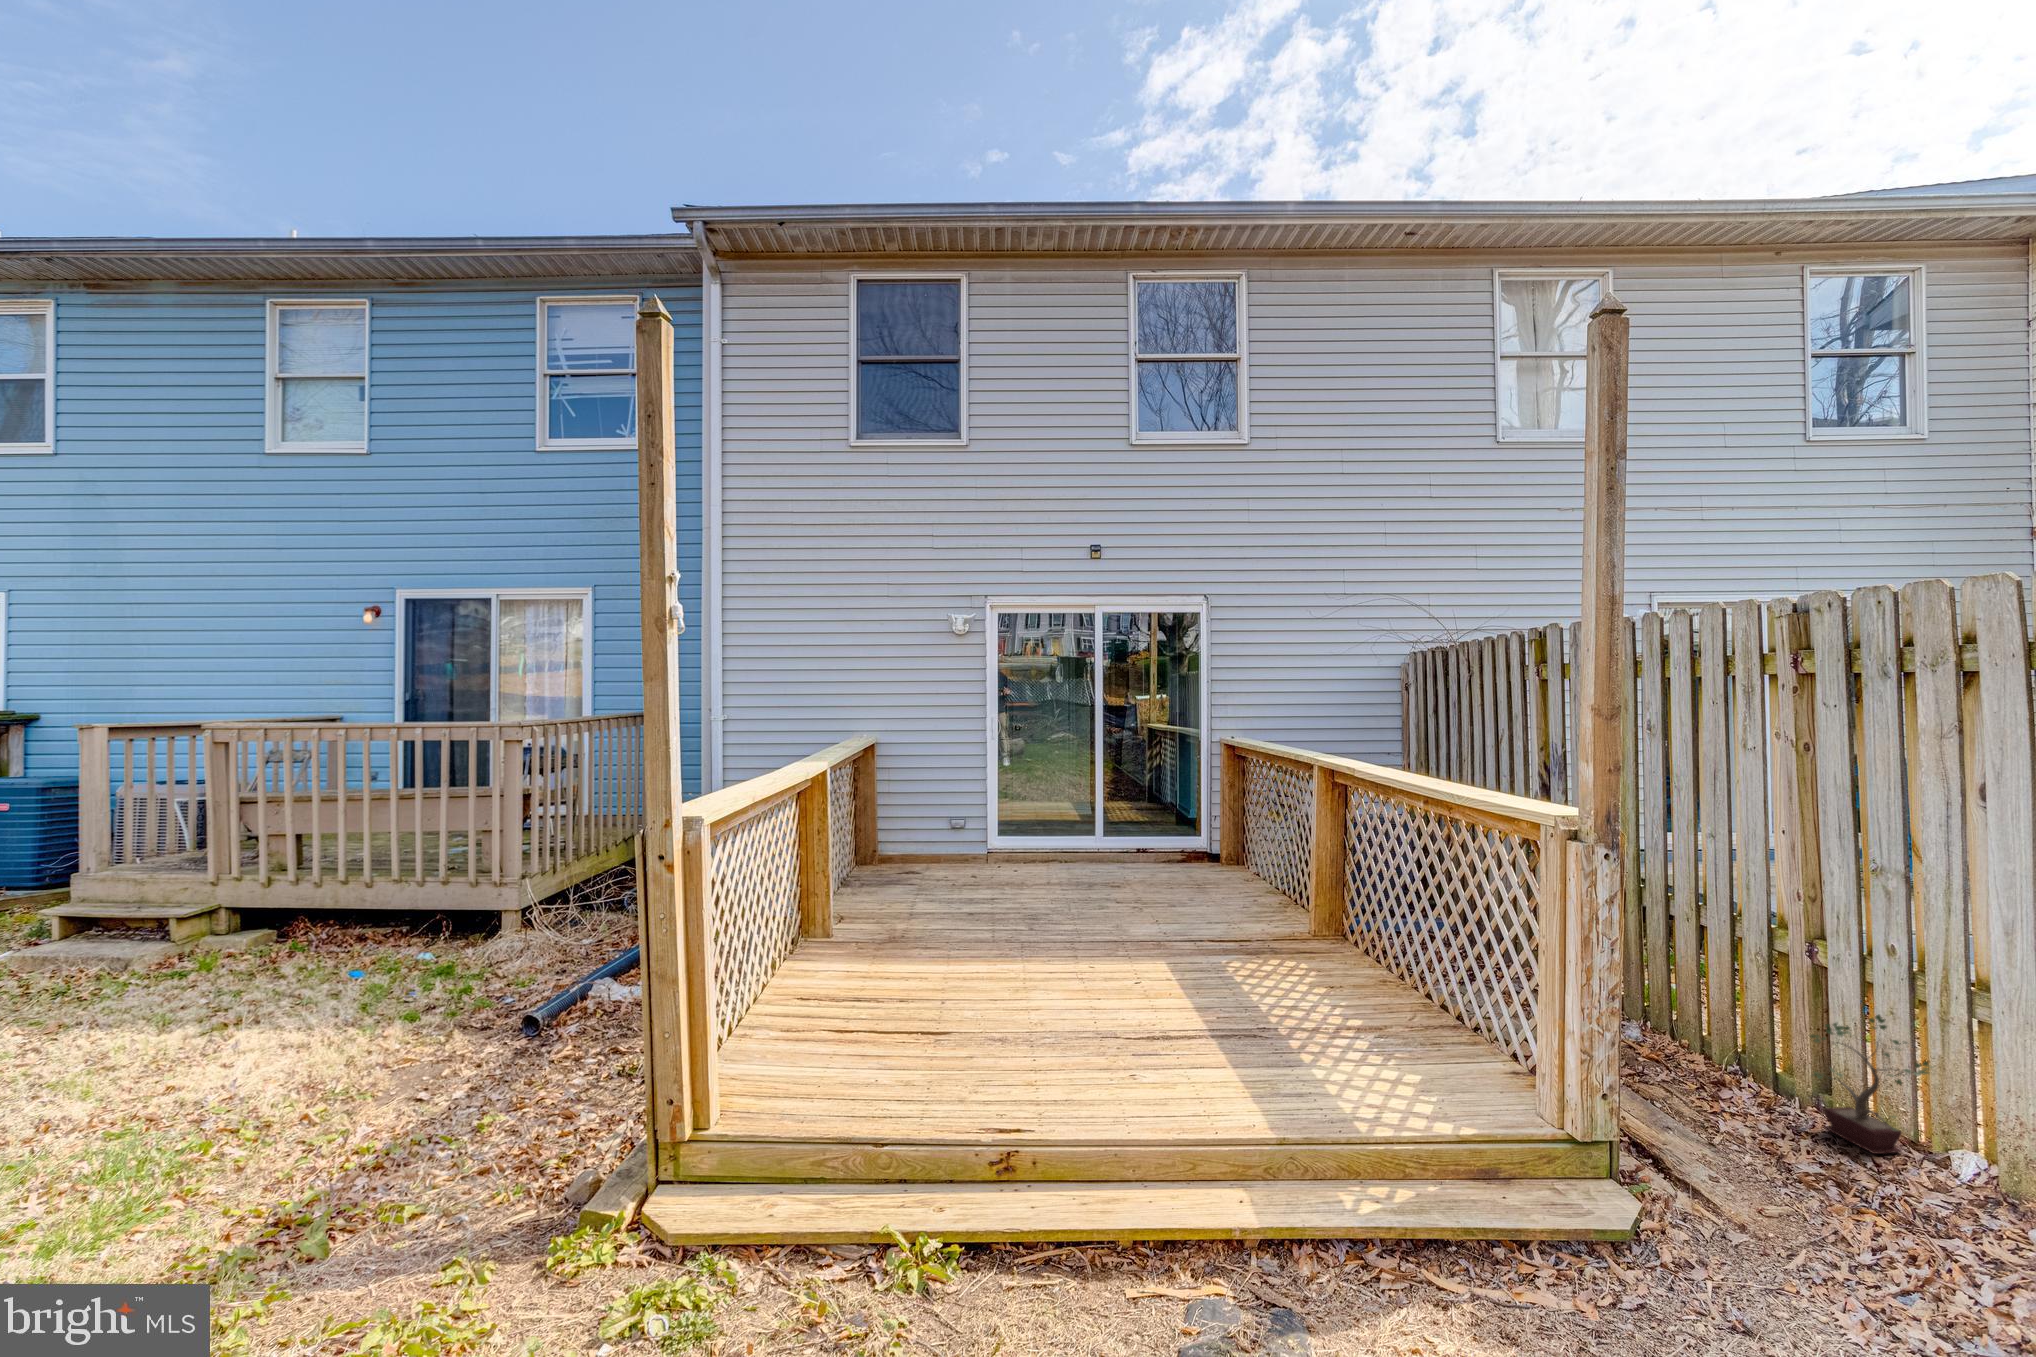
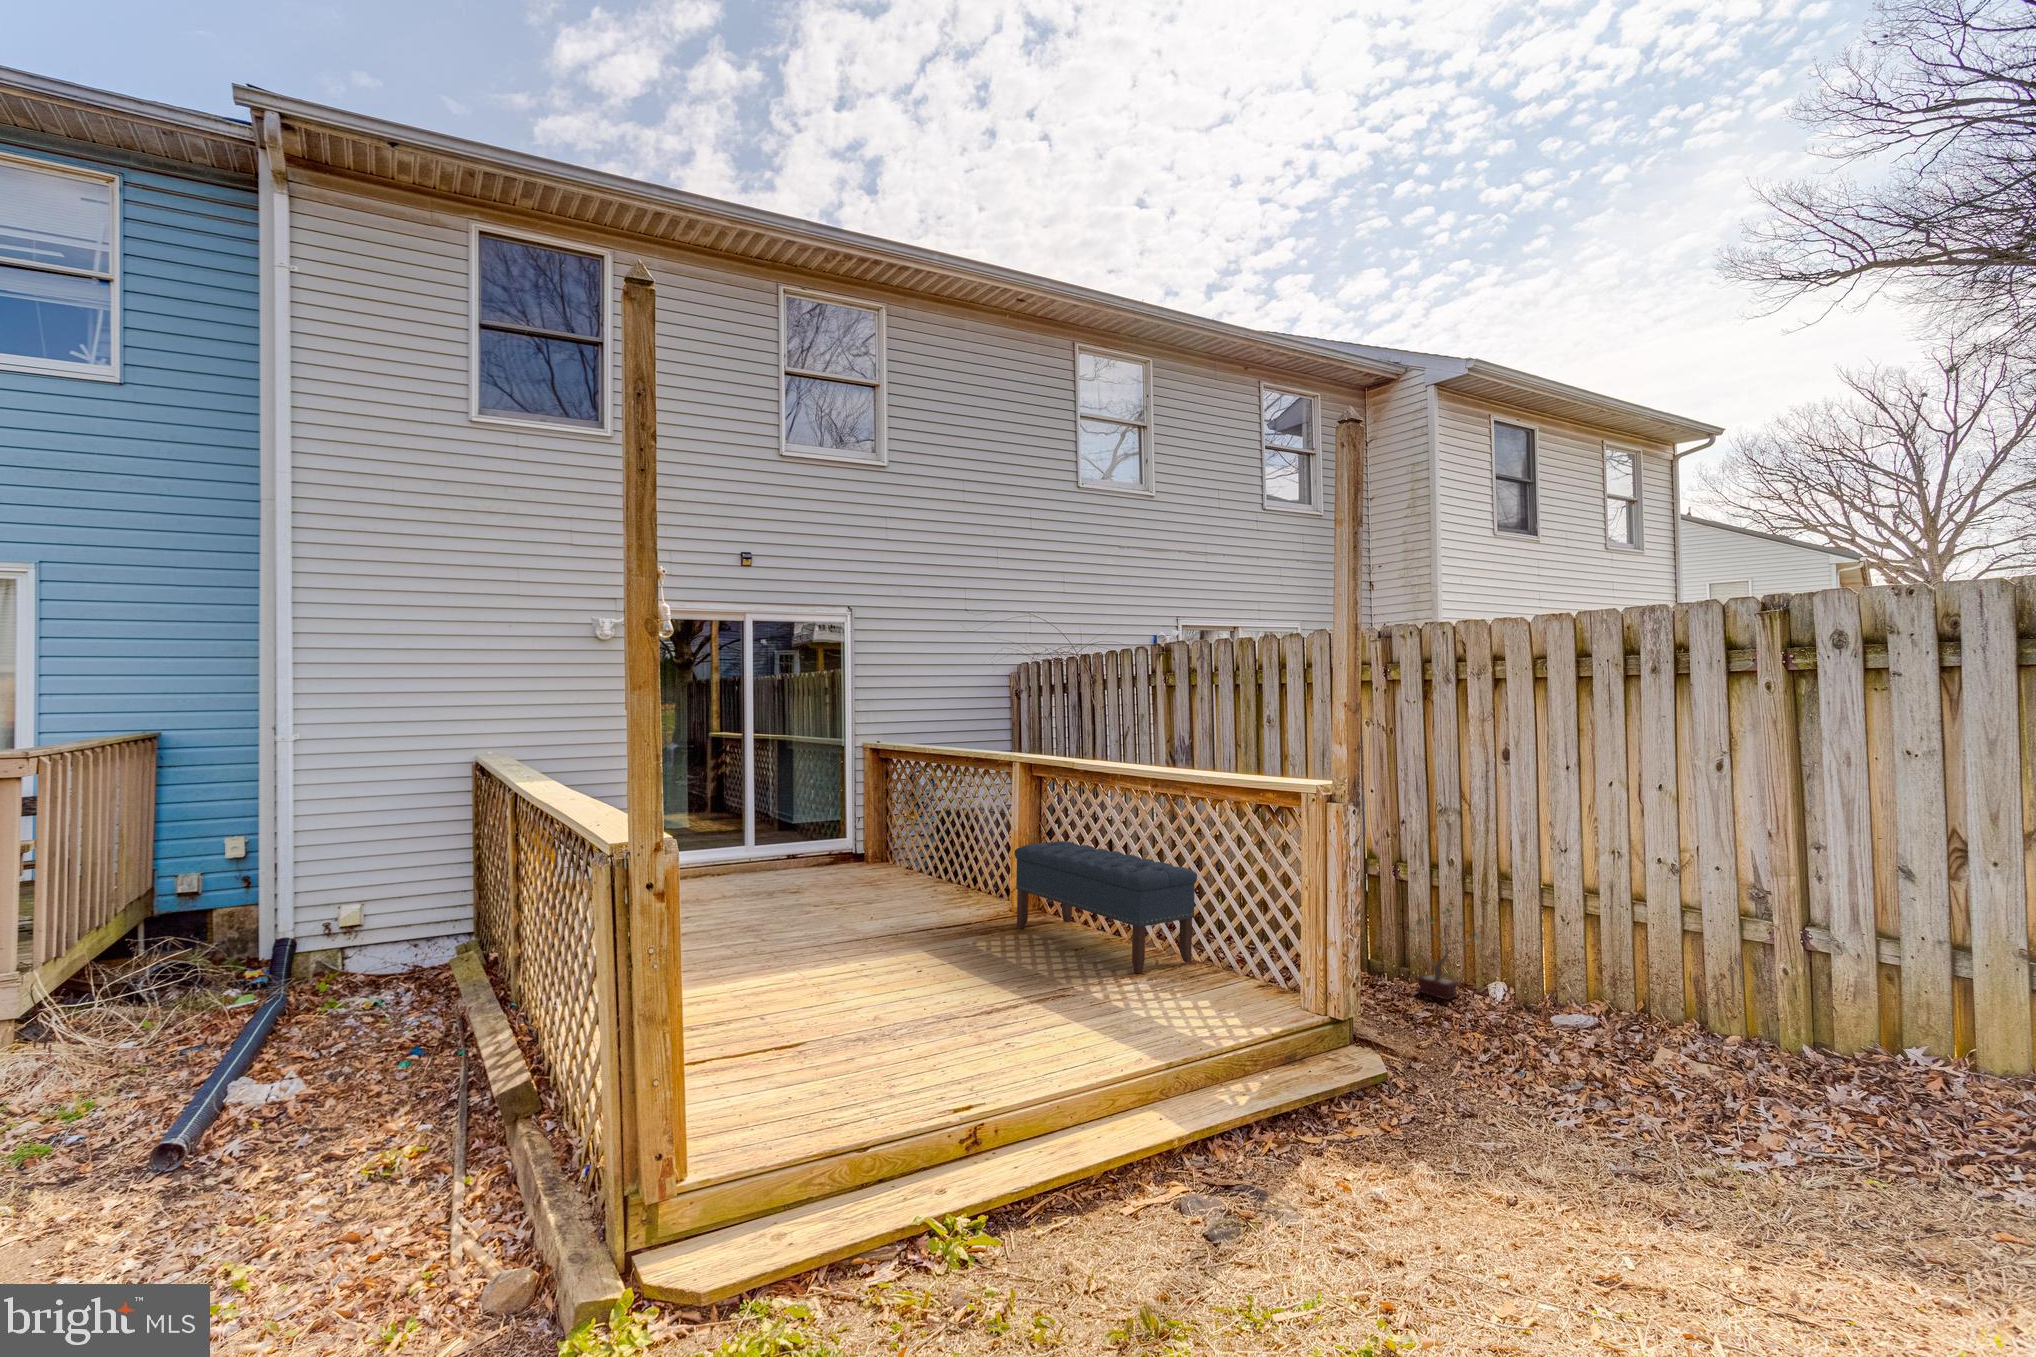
bench: none [1278,859,1455,1023] -> present [1015,841,1197,973]

